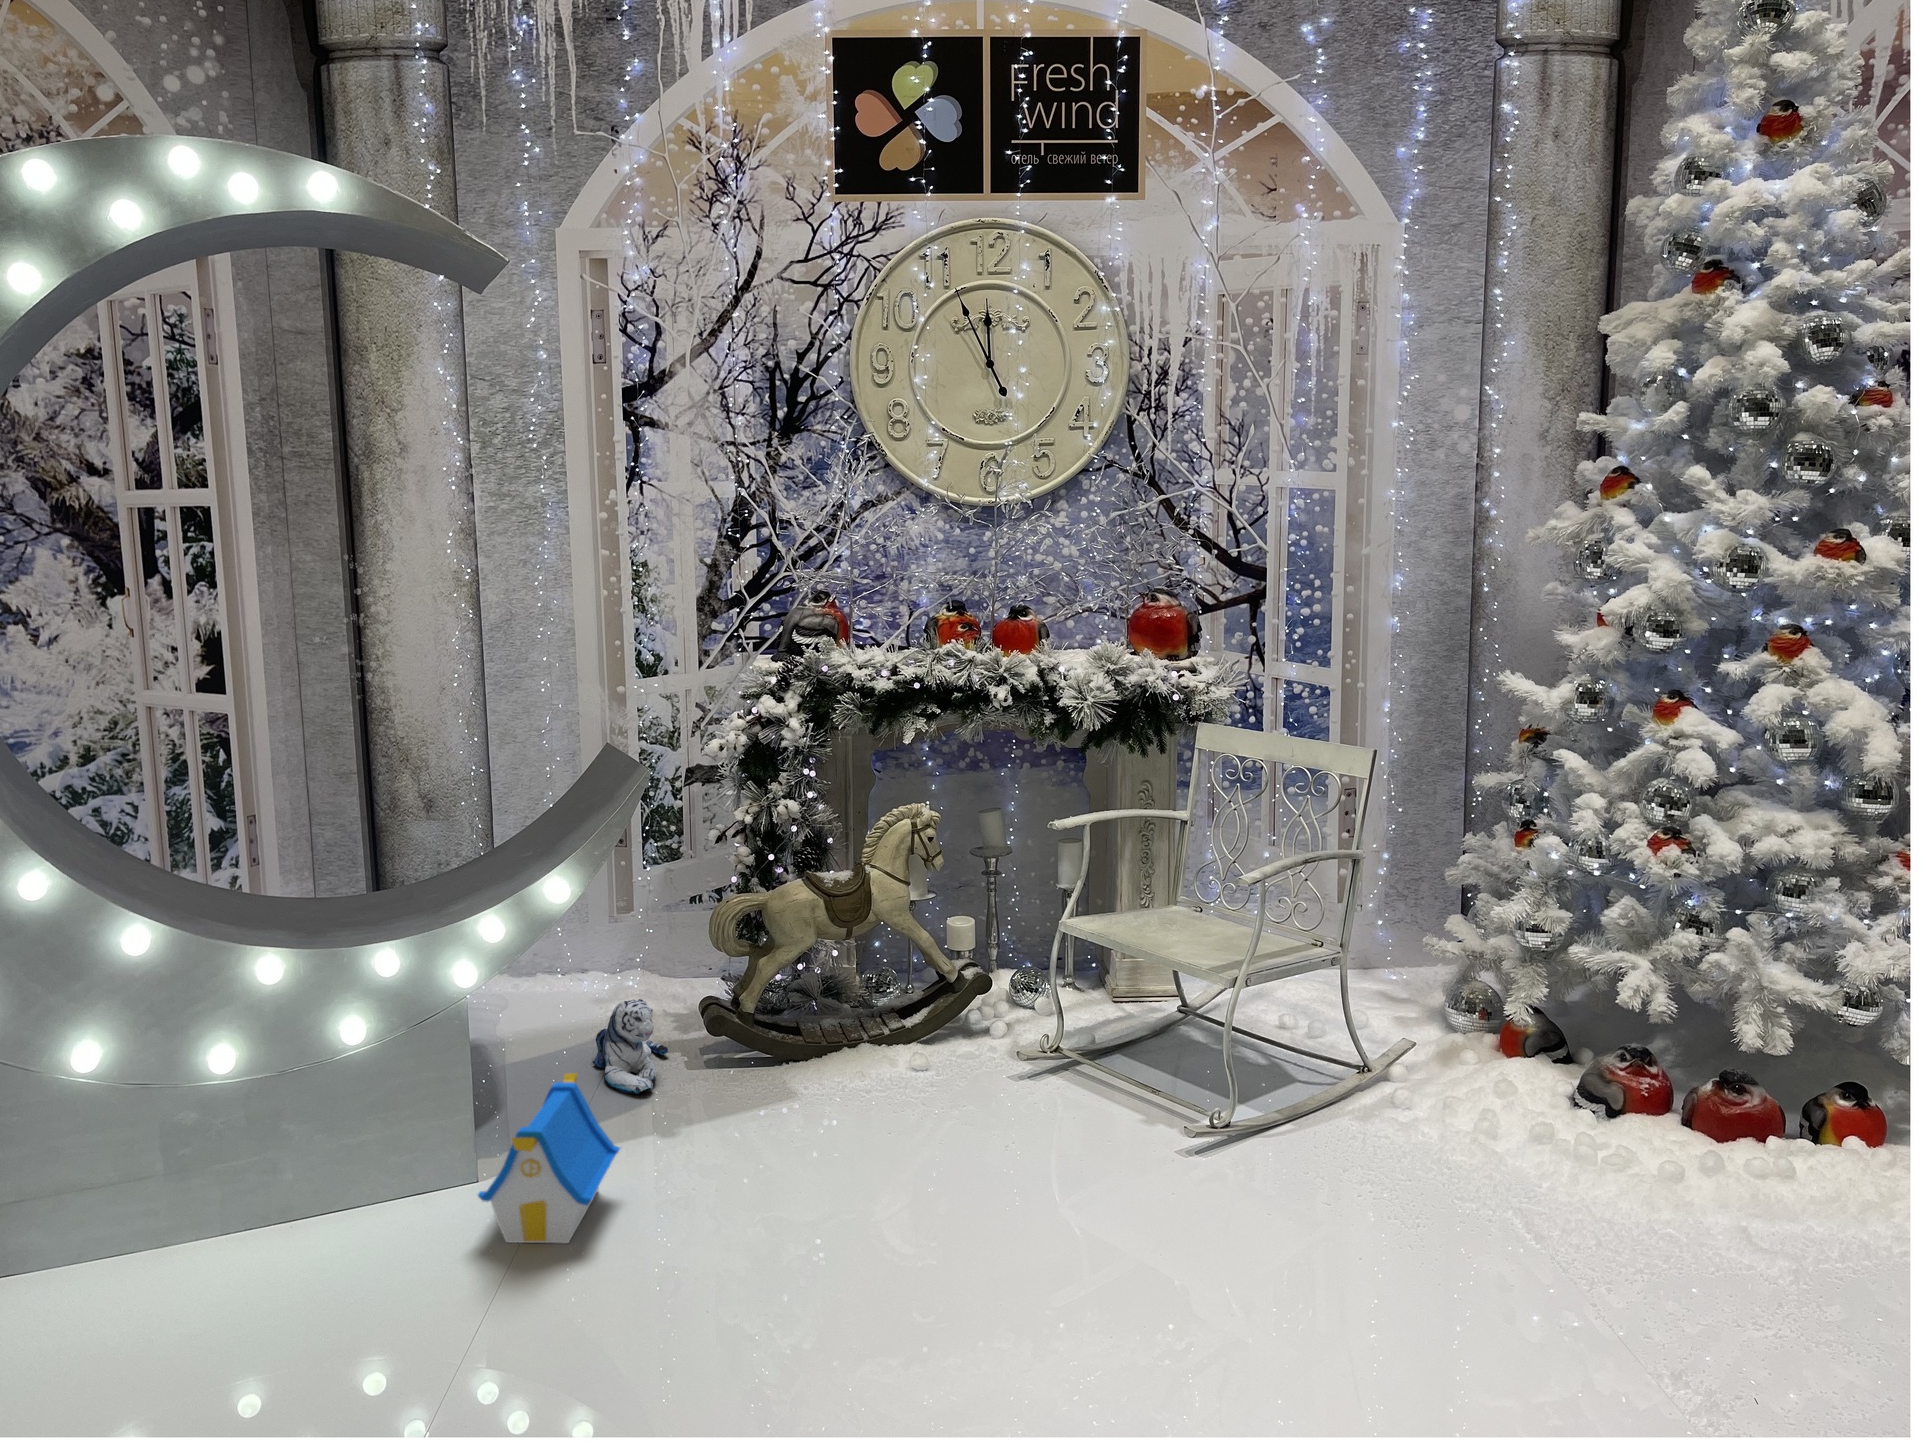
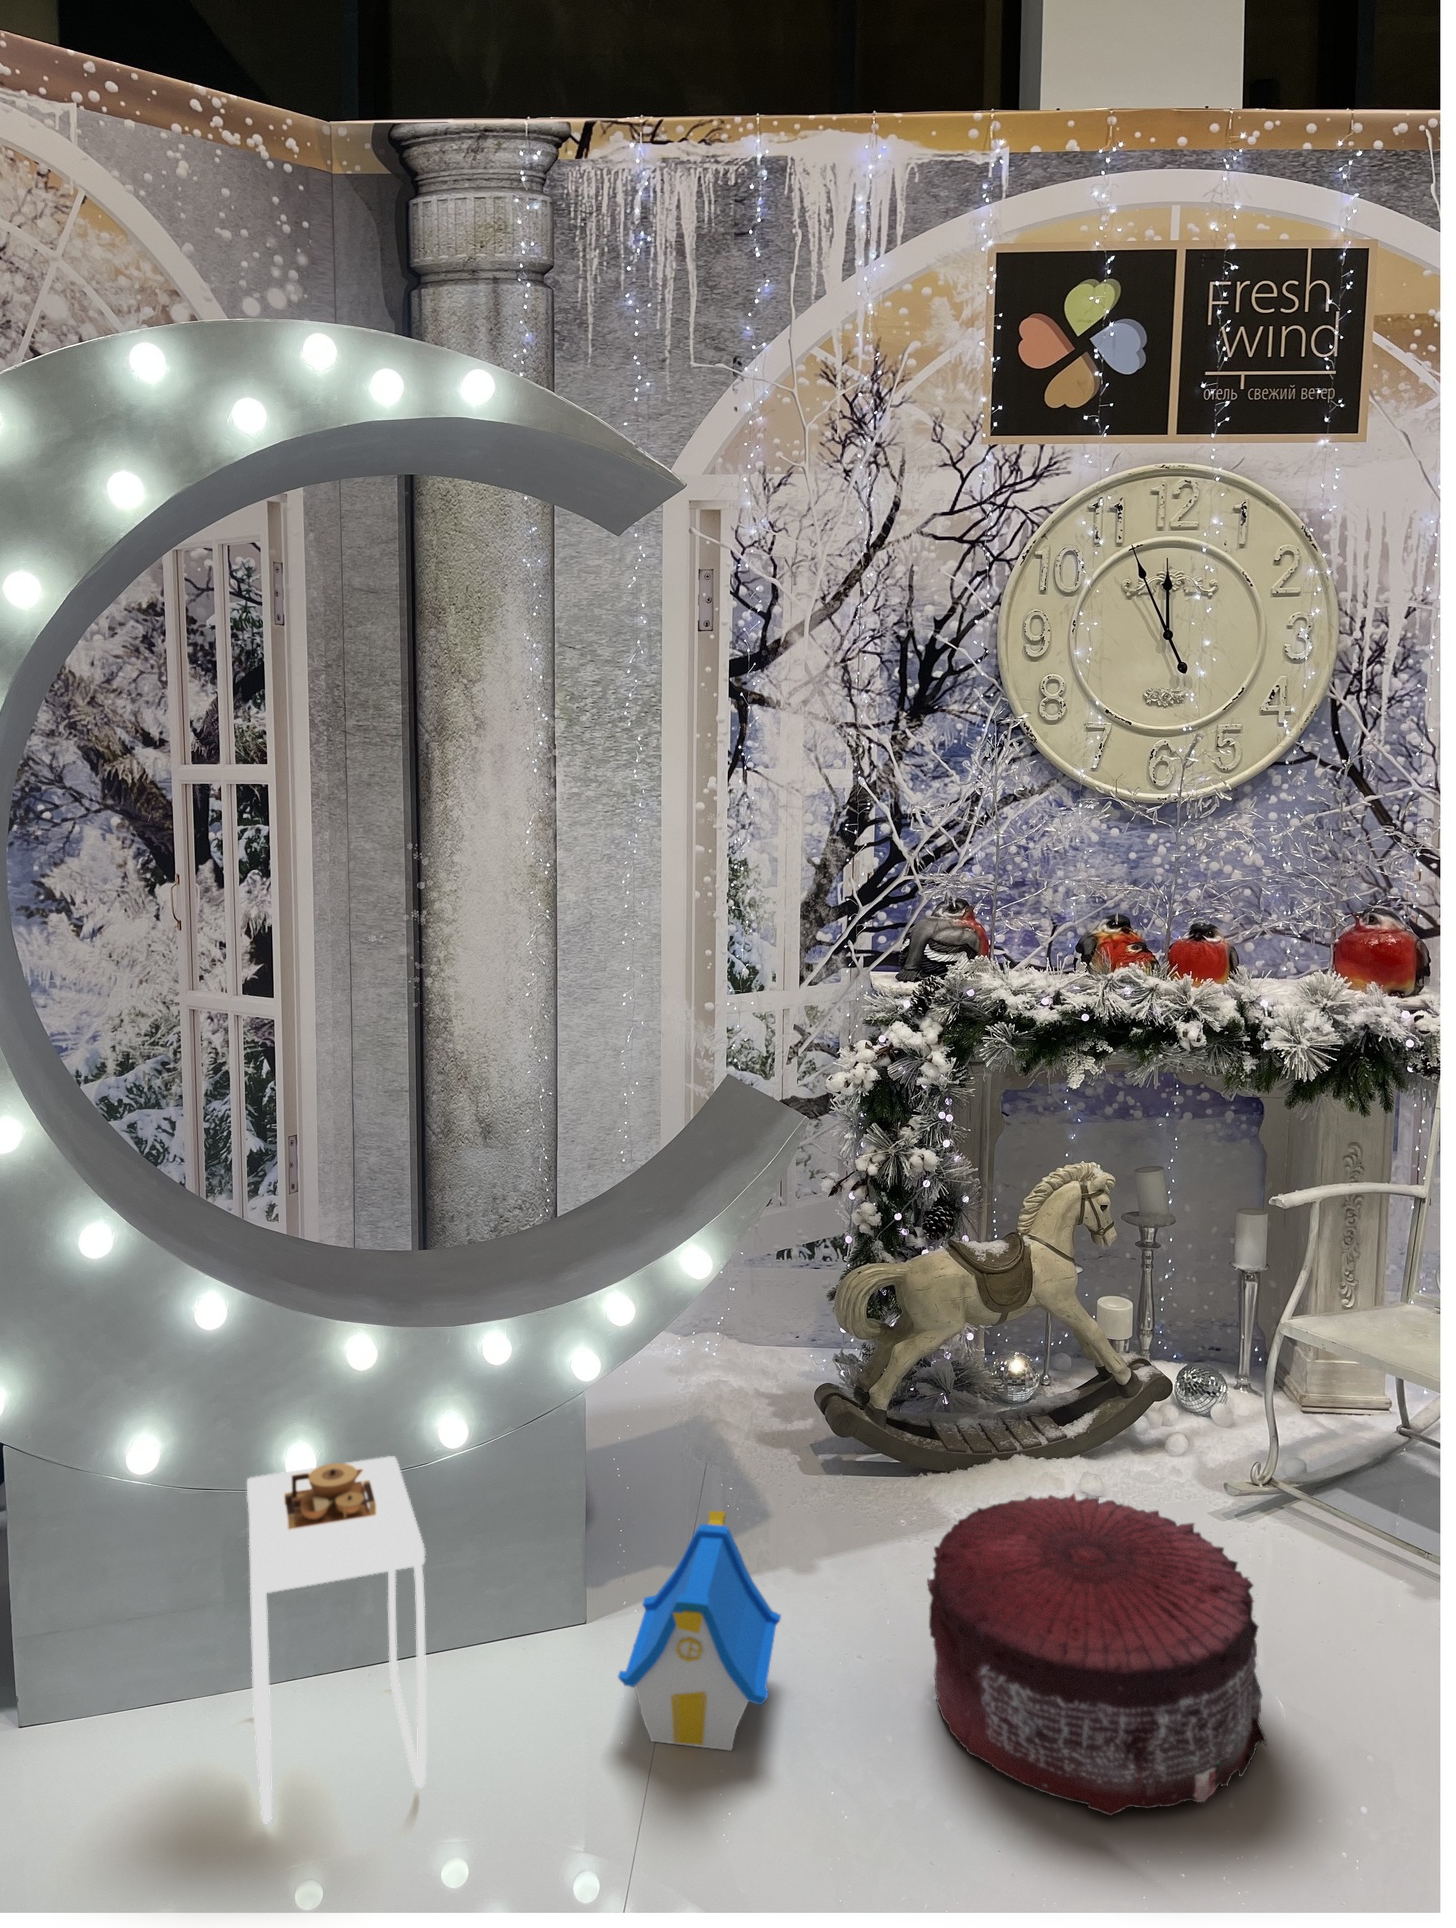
plush toy: present [593,999,668,1094] -> none [692,1395,781,1519]
side table: none [157,1041,314,1314] -> present [247,1456,426,1823]
pouf: none [730,1043,978,1258] -> present [927,1494,1267,1815]

